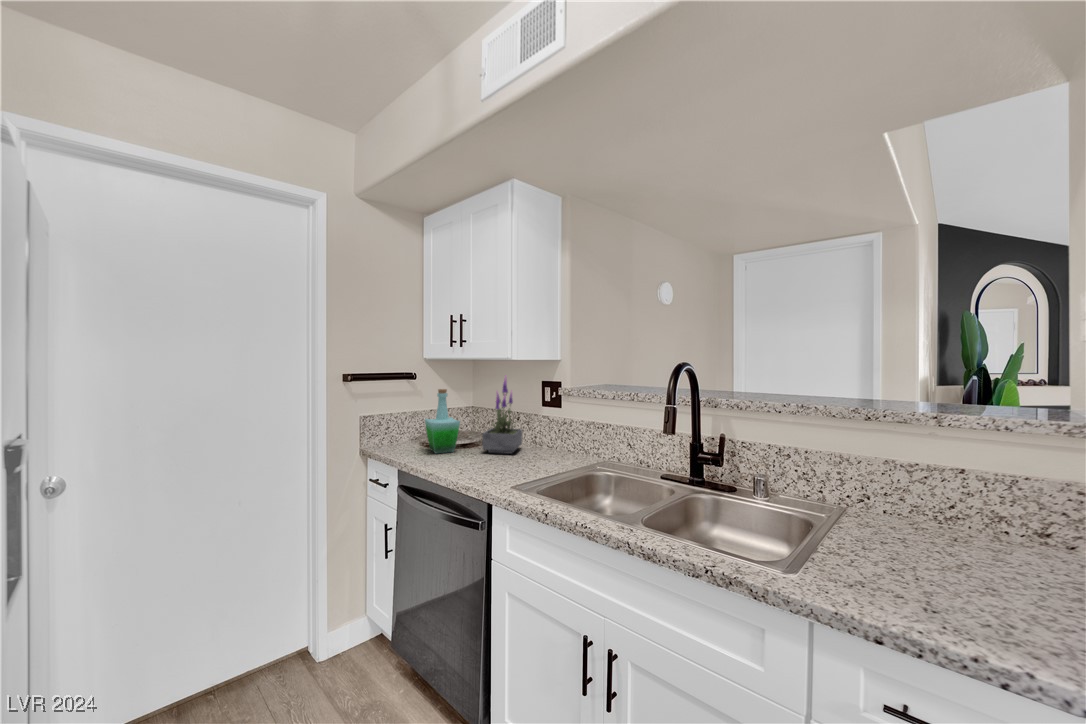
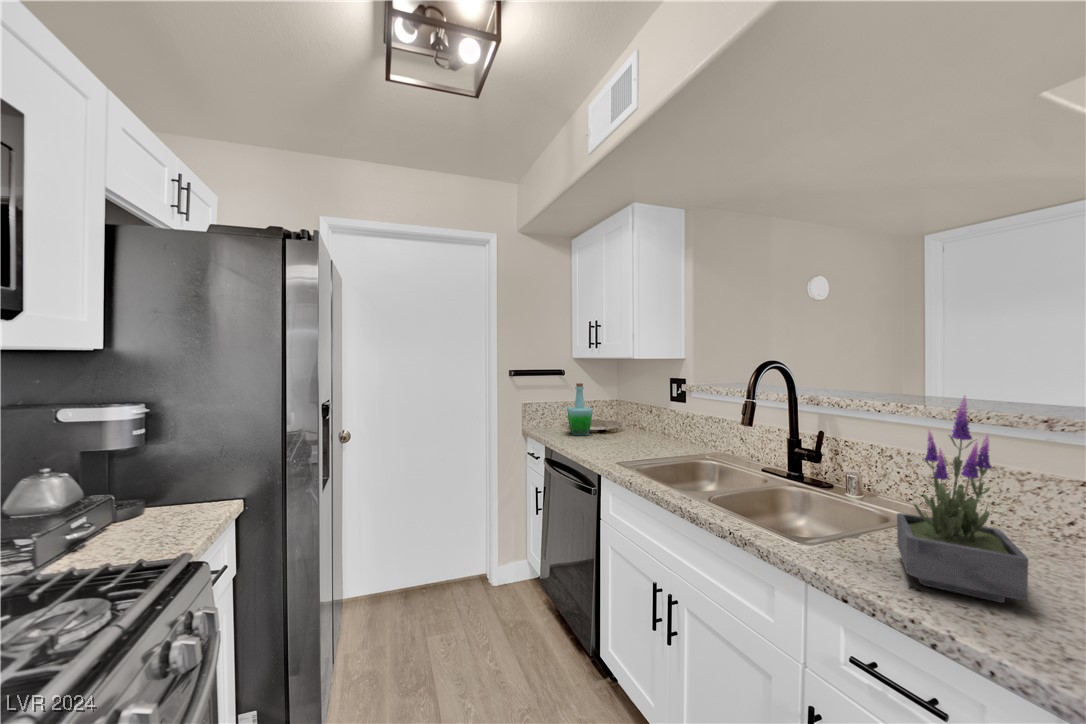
potted plant: present [482,376,522,454] -> present [897,395,1028,603]

